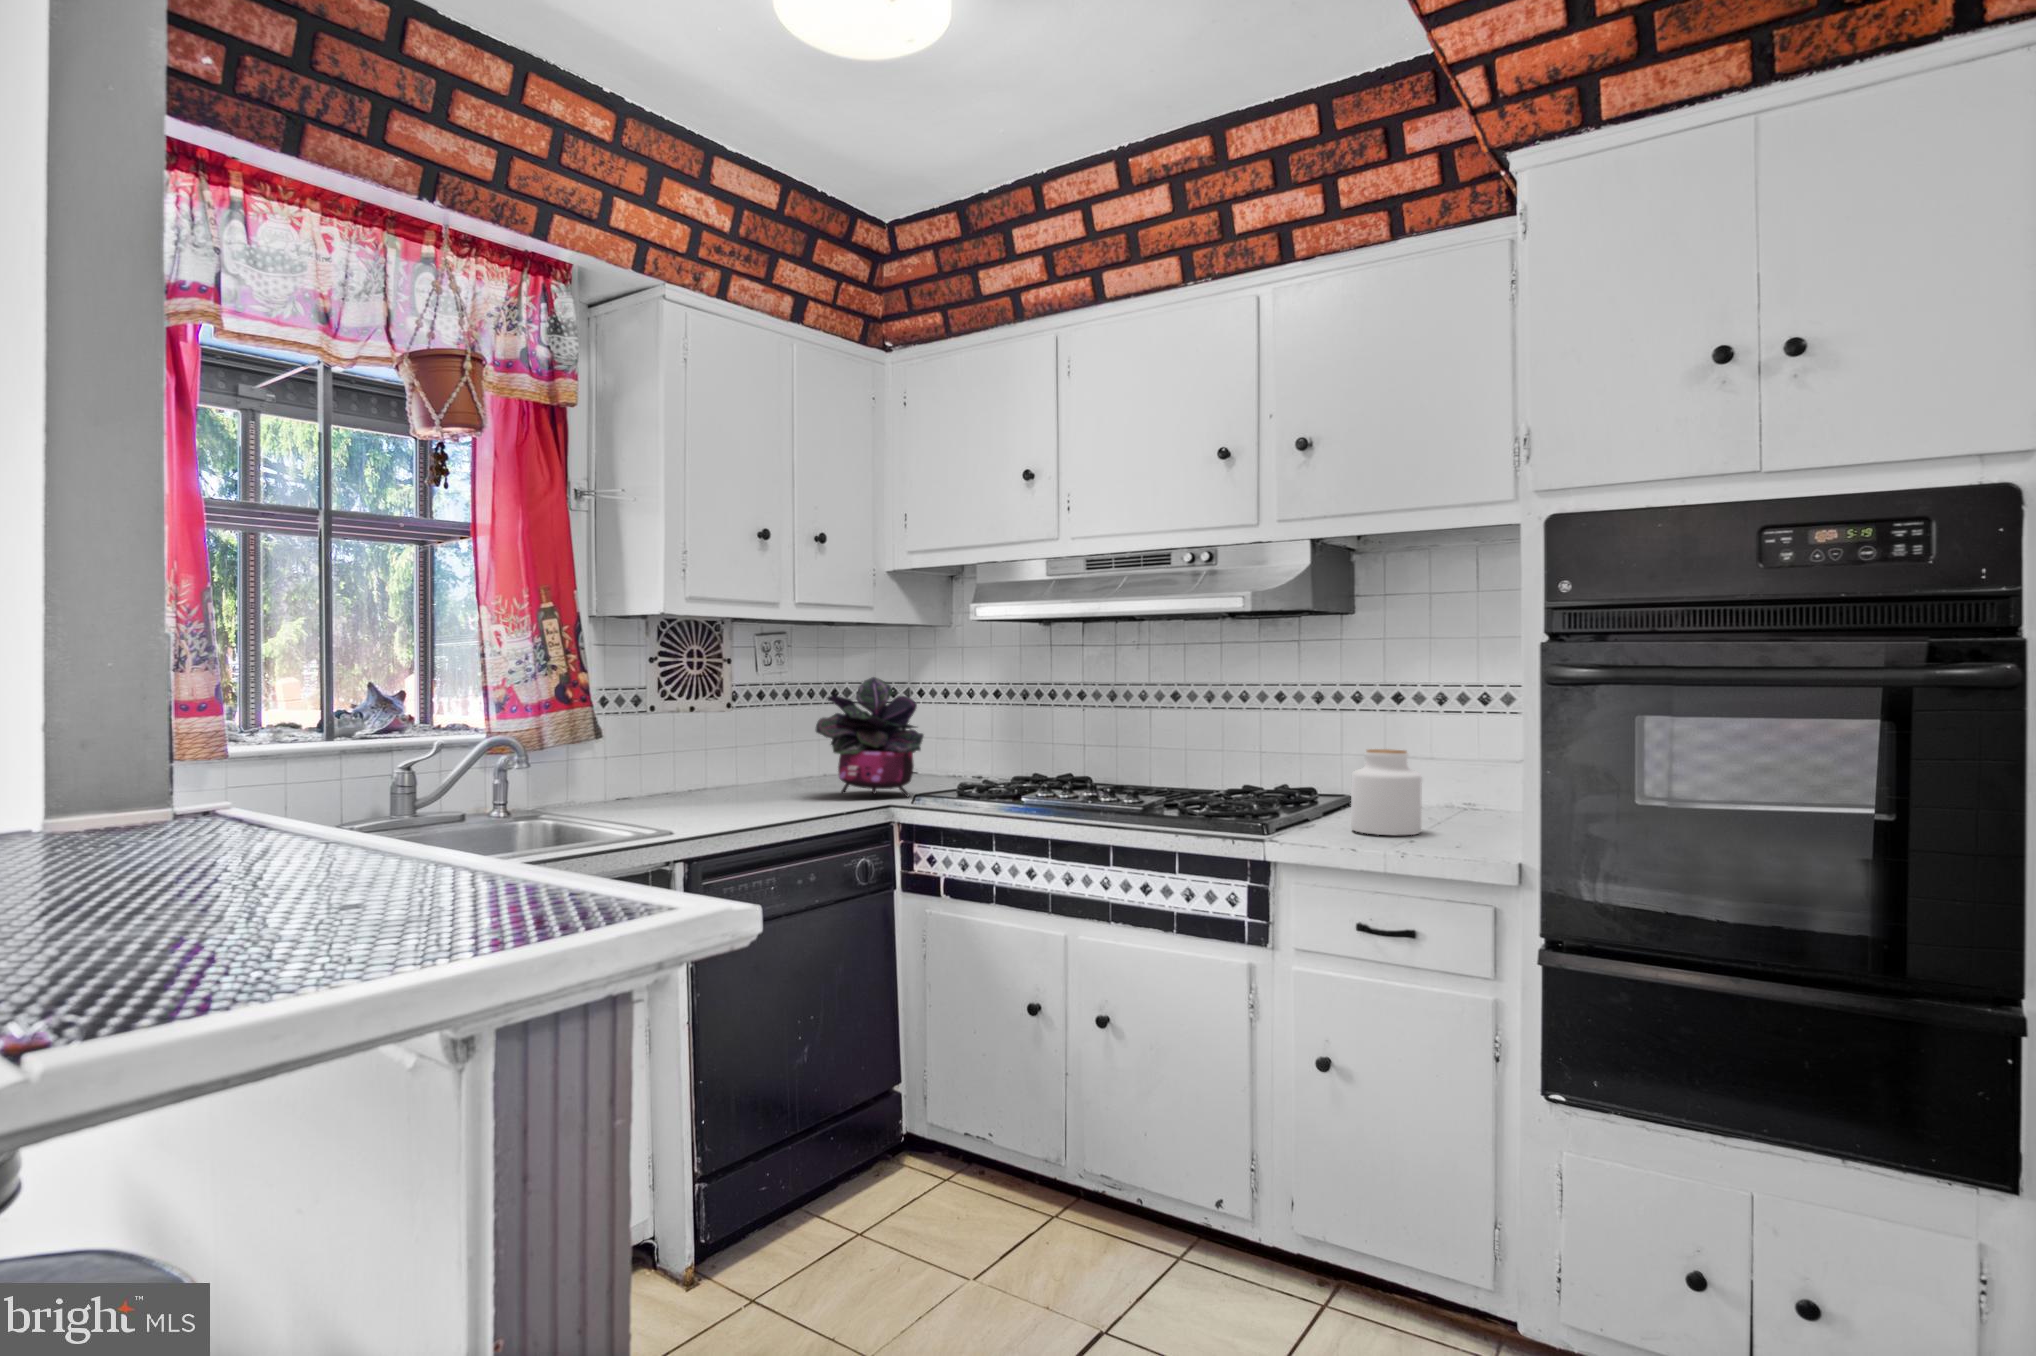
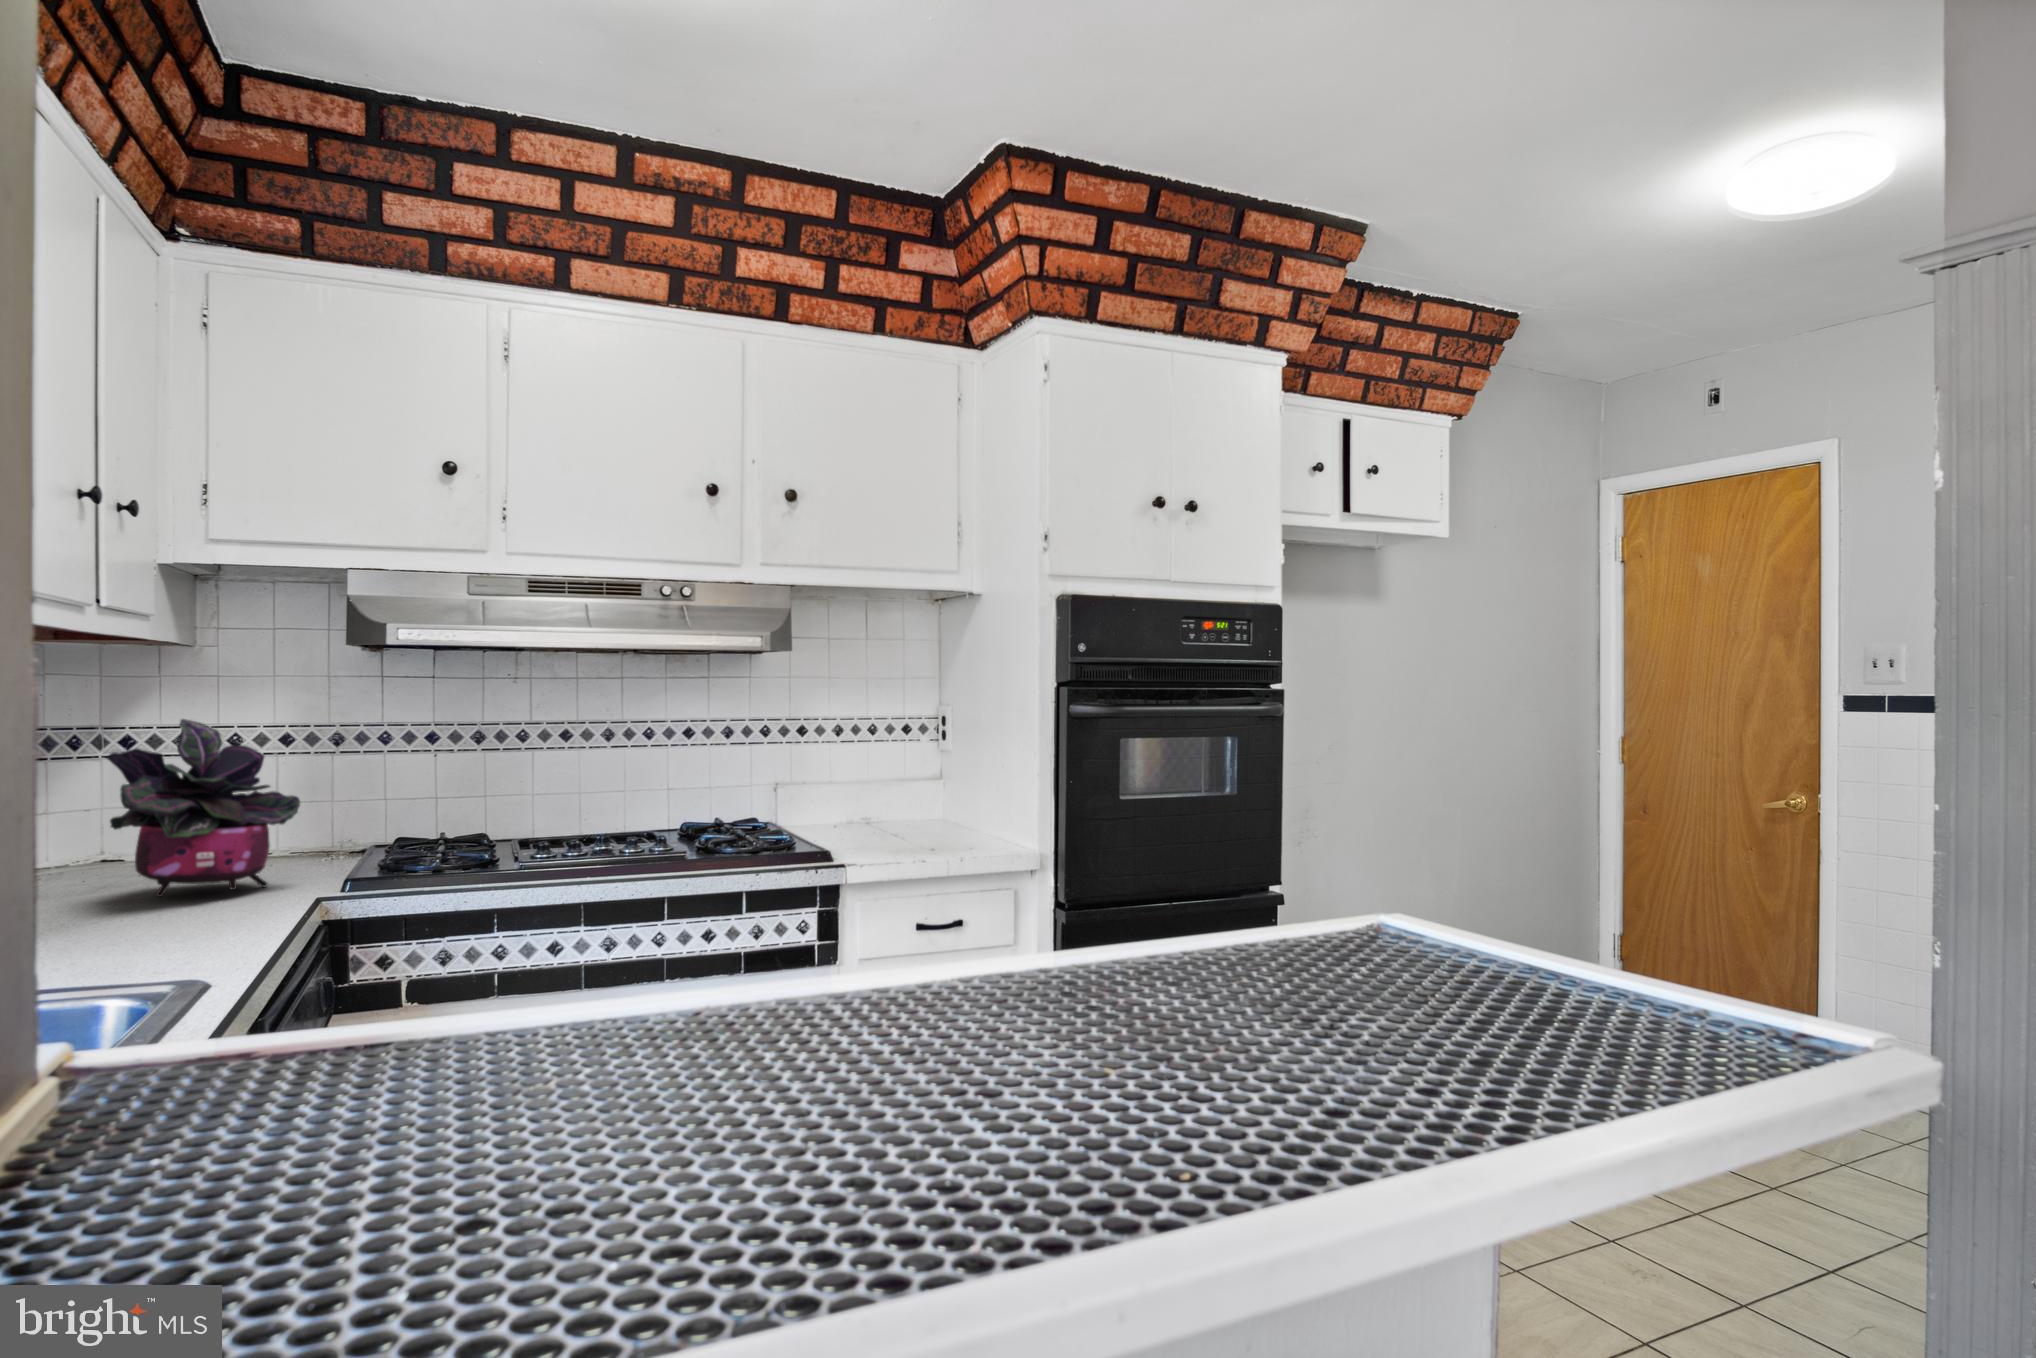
jar: present [1351,749,1422,835] -> none [874,773,931,846]

